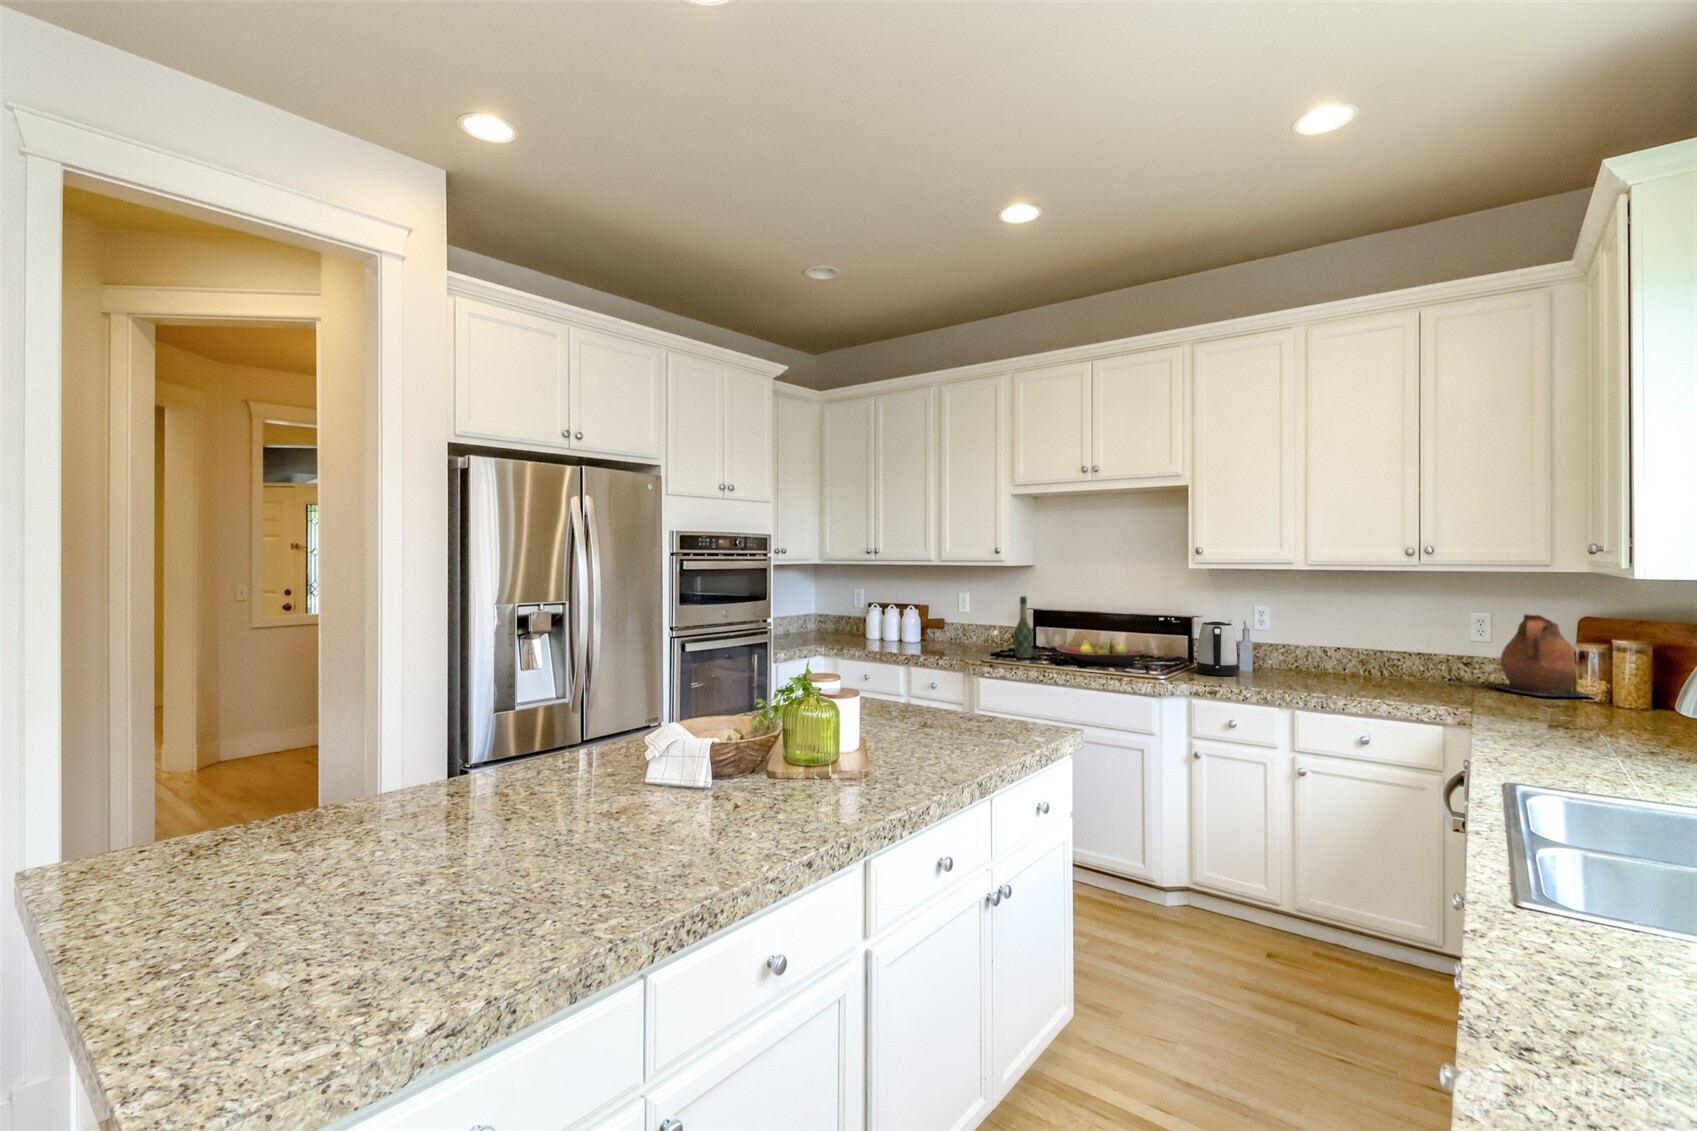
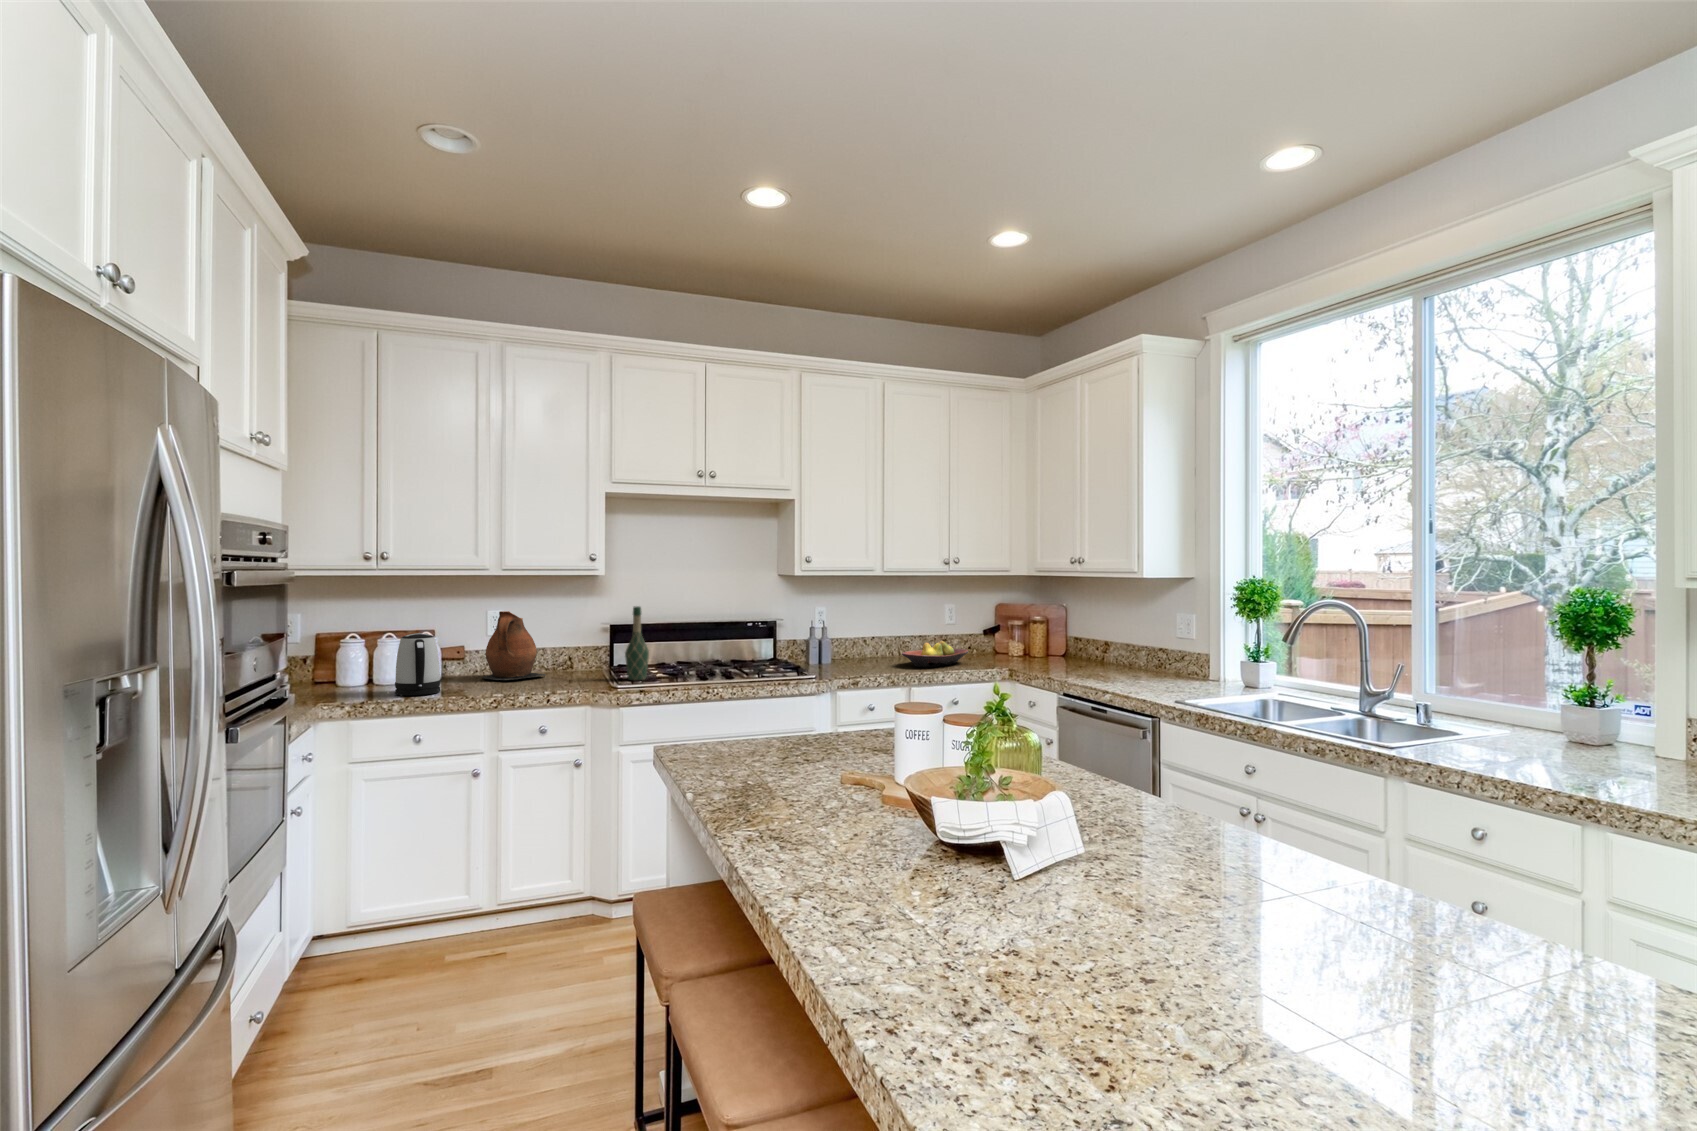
ceramic pitcher: present [1496,614,1596,697] -> present [483,611,546,680]
kettle: present [1197,621,1238,676] -> present [395,633,440,696]
fruit bowl: present [1056,640,1146,665] -> present [902,641,968,667]

